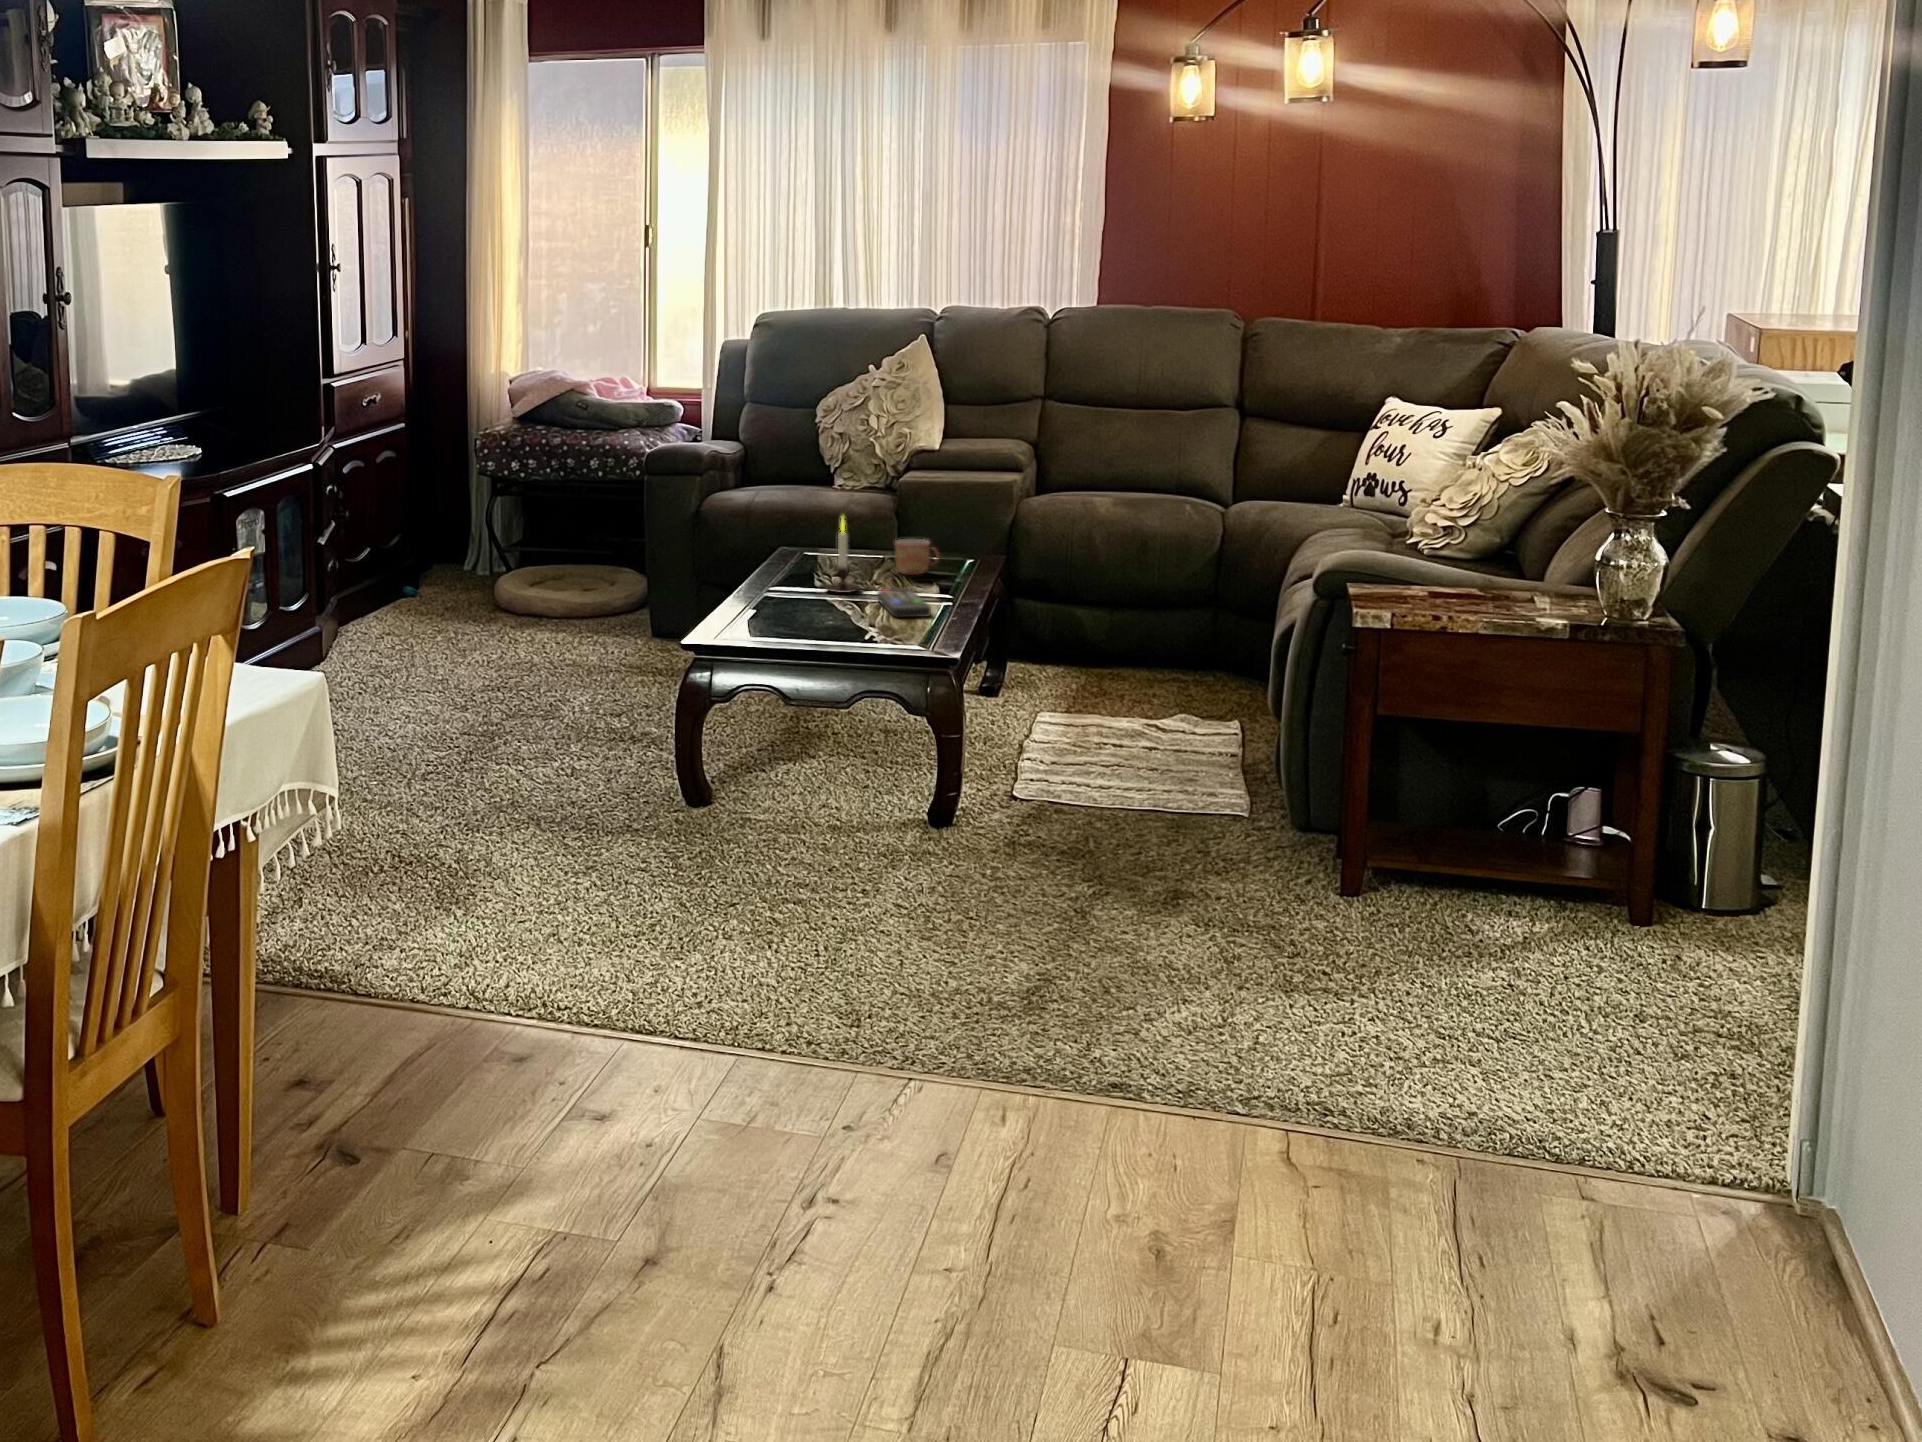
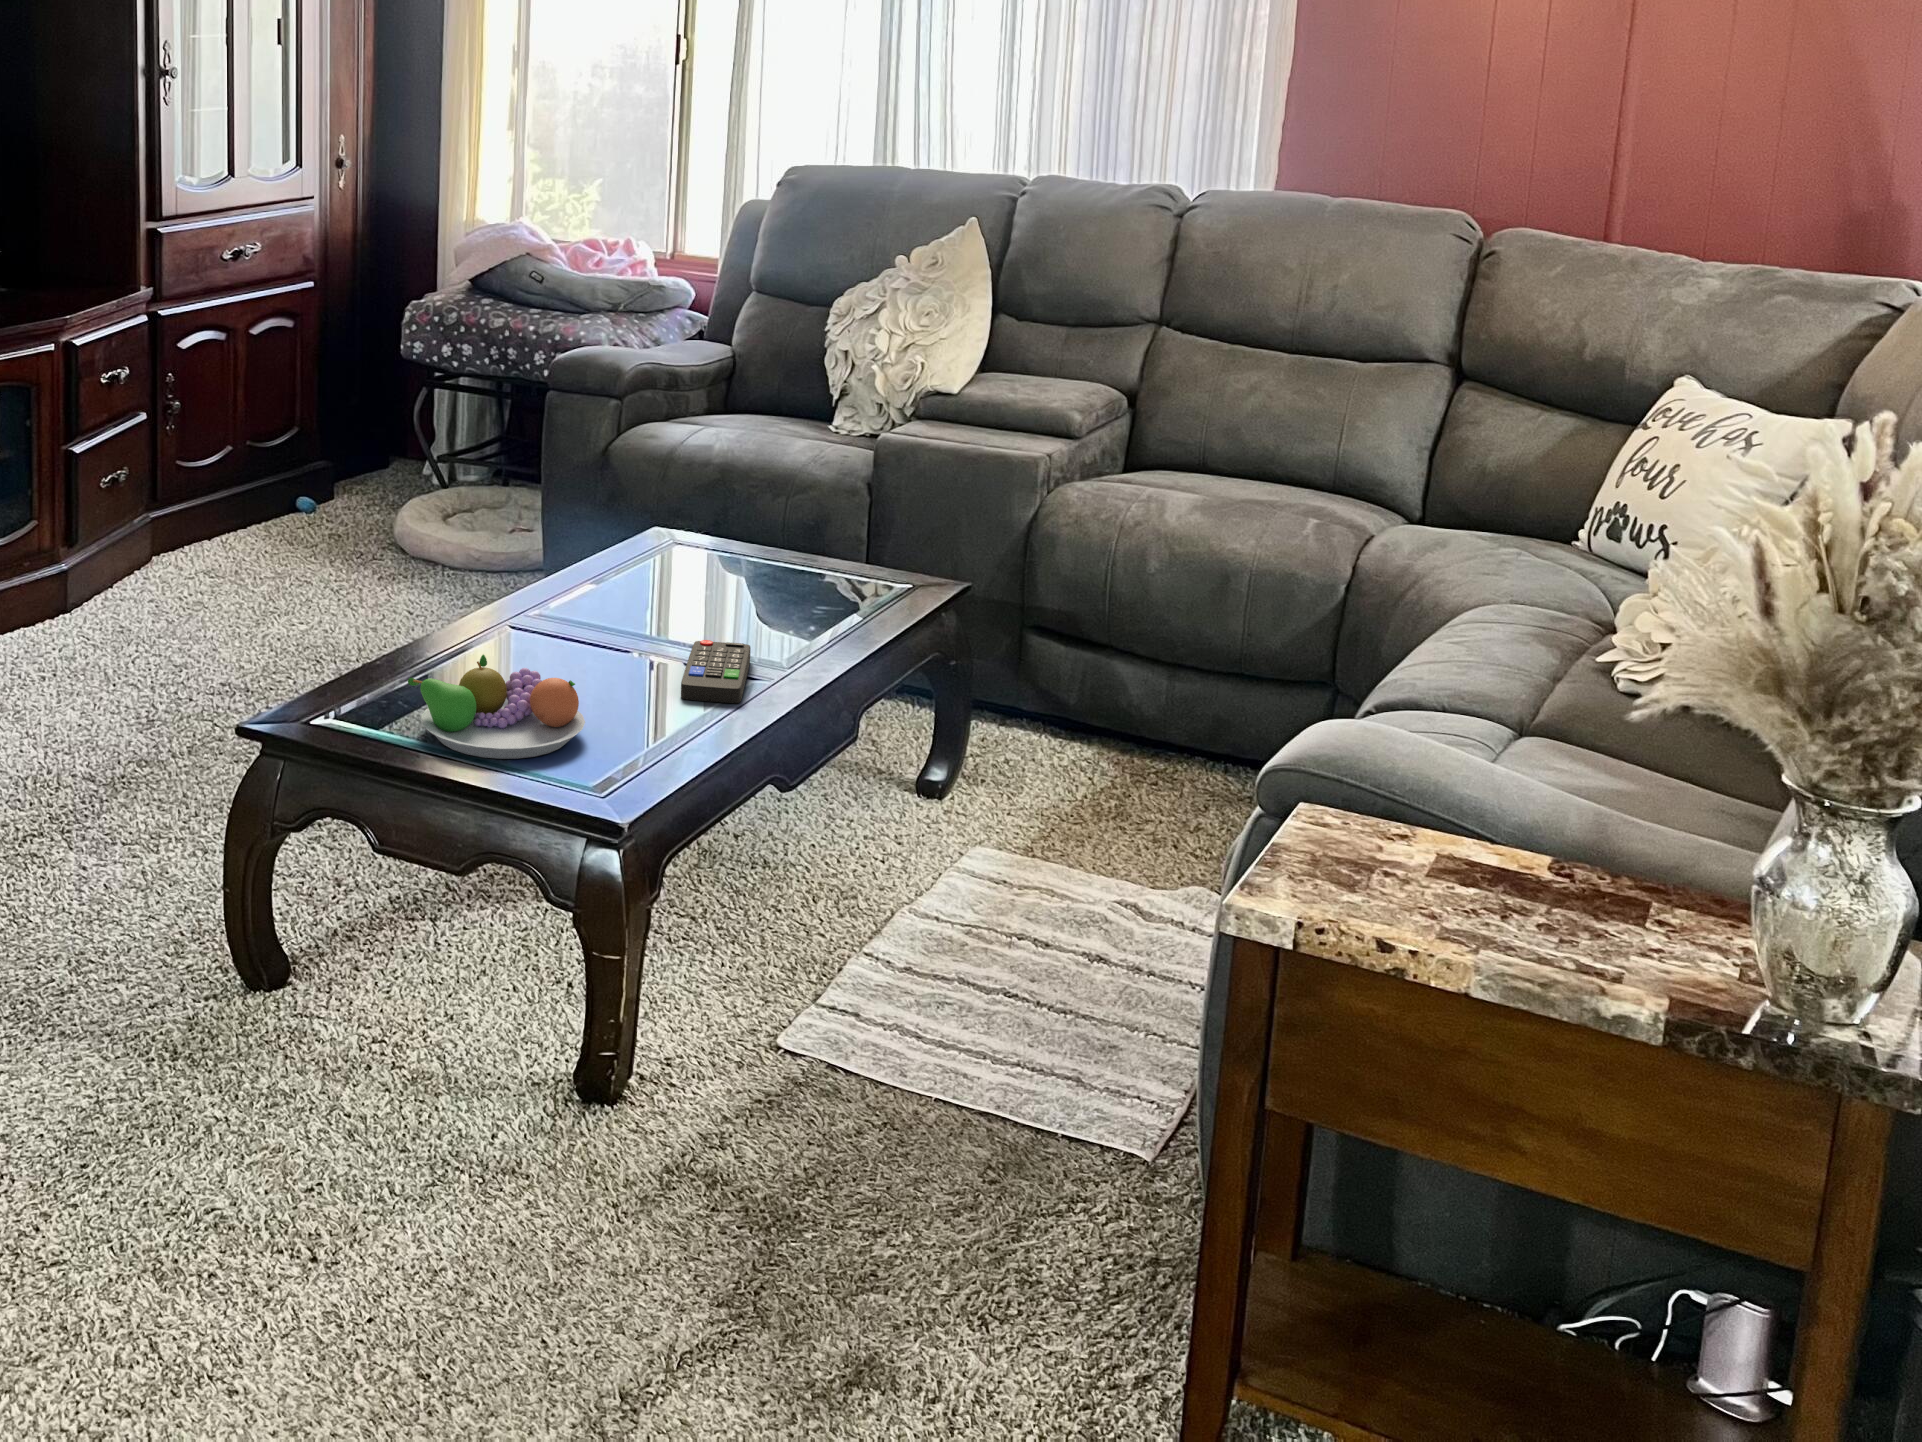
candle: present [826,518,860,593] -> none [638,510,706,634]
mug: present [895,539,939,575] -> none [788,546,851,605]
fruit bowl: none [753,594,867,648] -> present [408,655,585,759]

